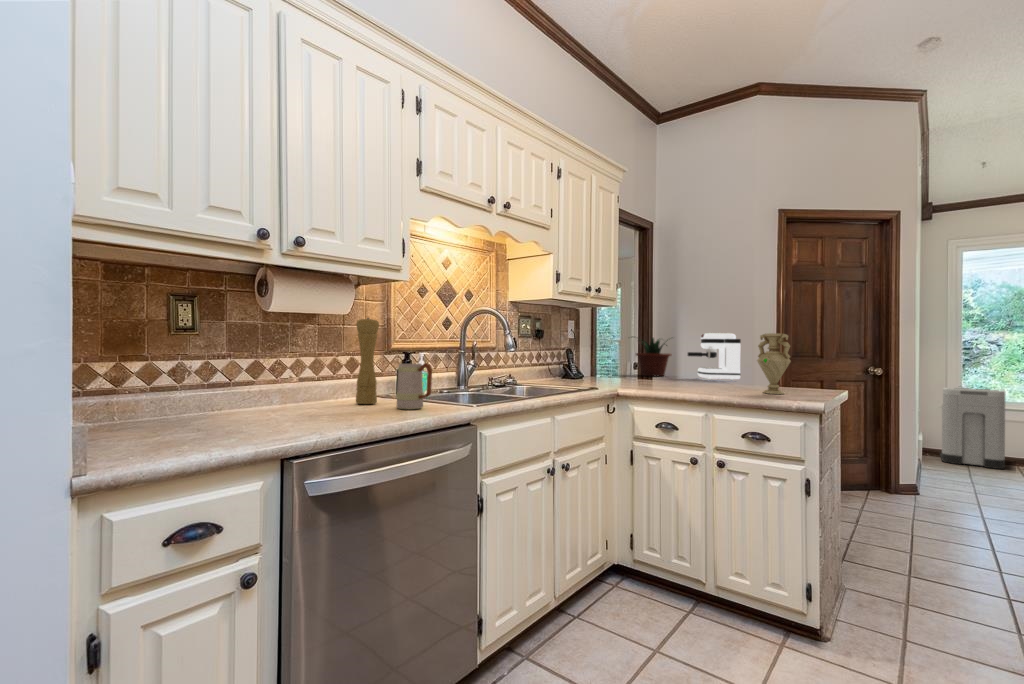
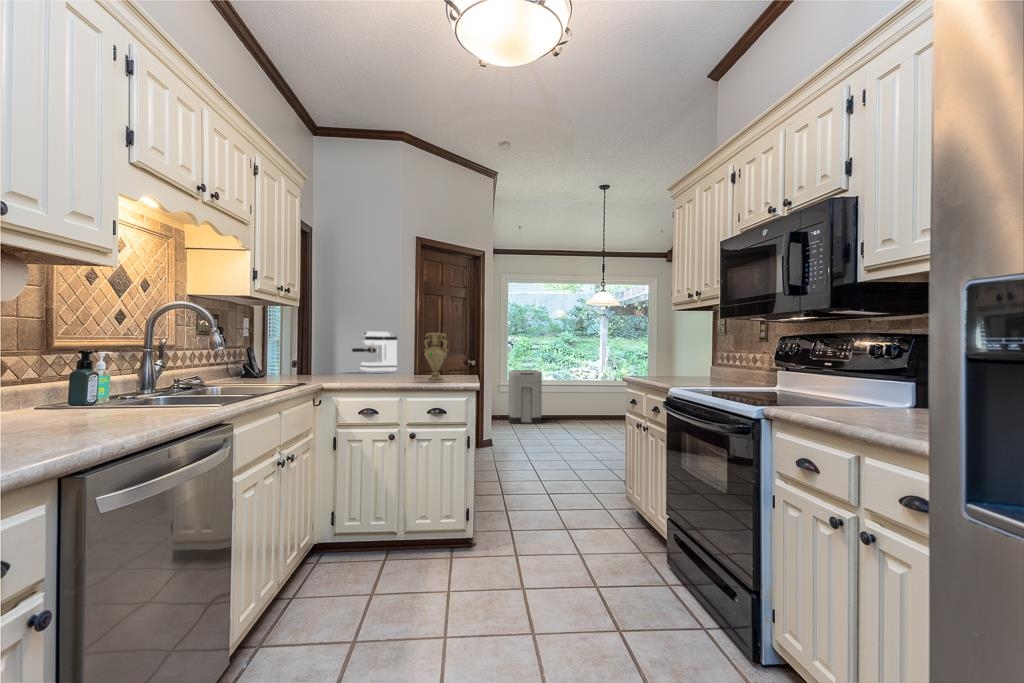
pepper mill: present [356,318,379,404] -> none [35,309,72,416]
potted plant: present [636,338,672,376] -> none [293,334,338,371]
mug: present [396,363,432,409] -> none [114,363,167,416]

